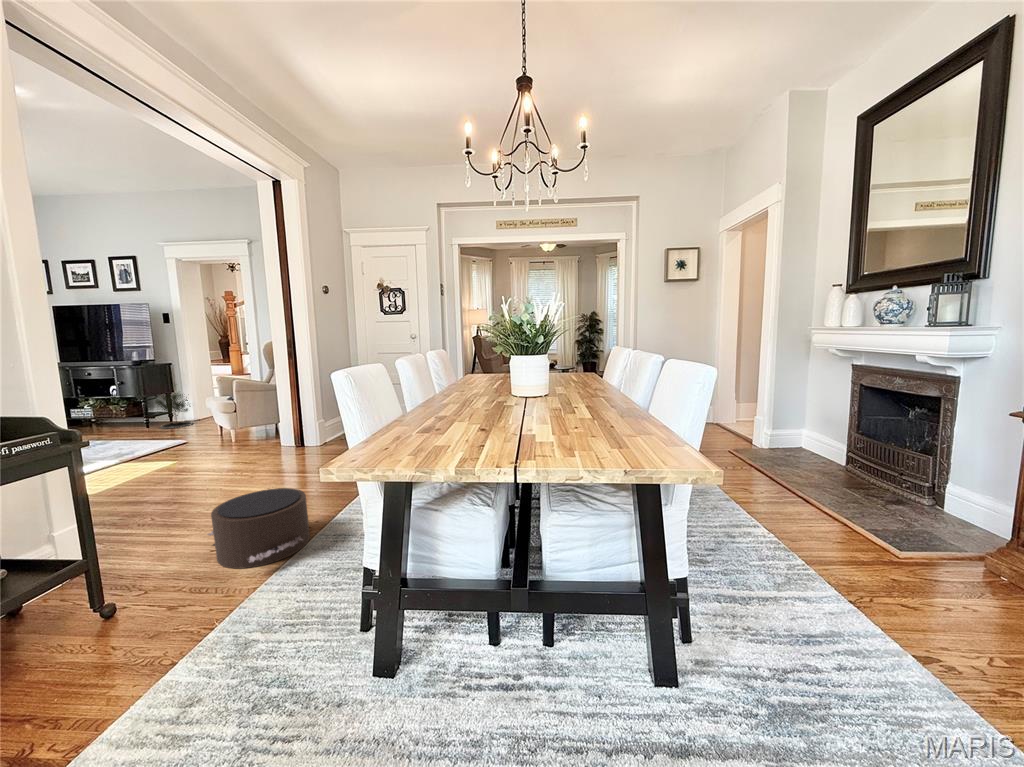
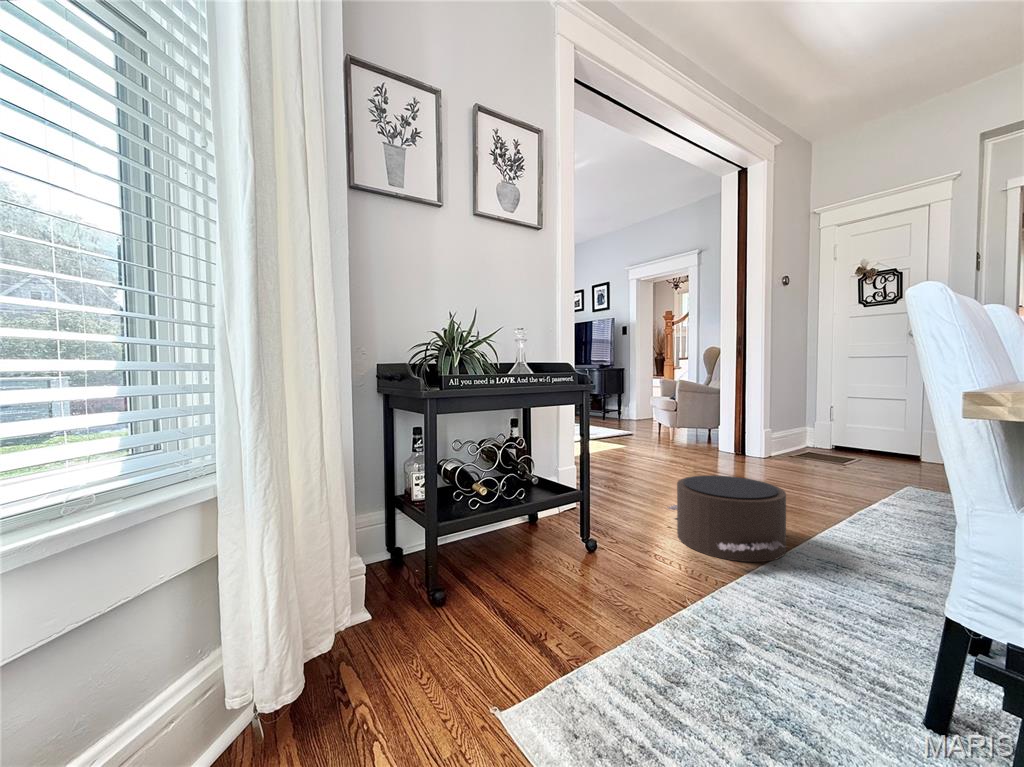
potted tree: present [155,393,193,429] -> none [608,381,637,424]

